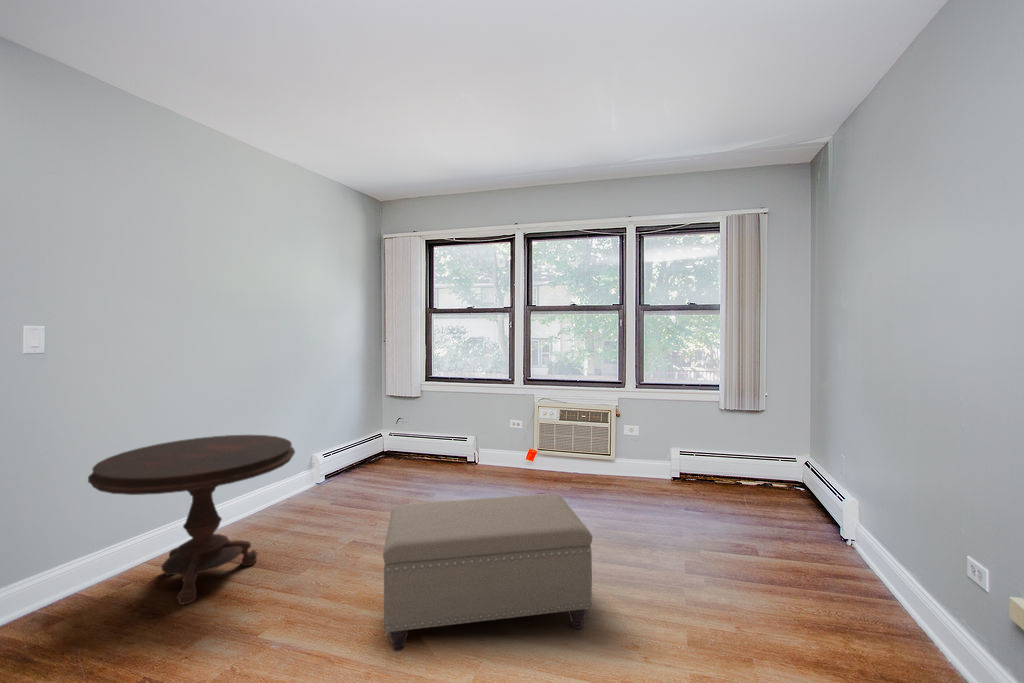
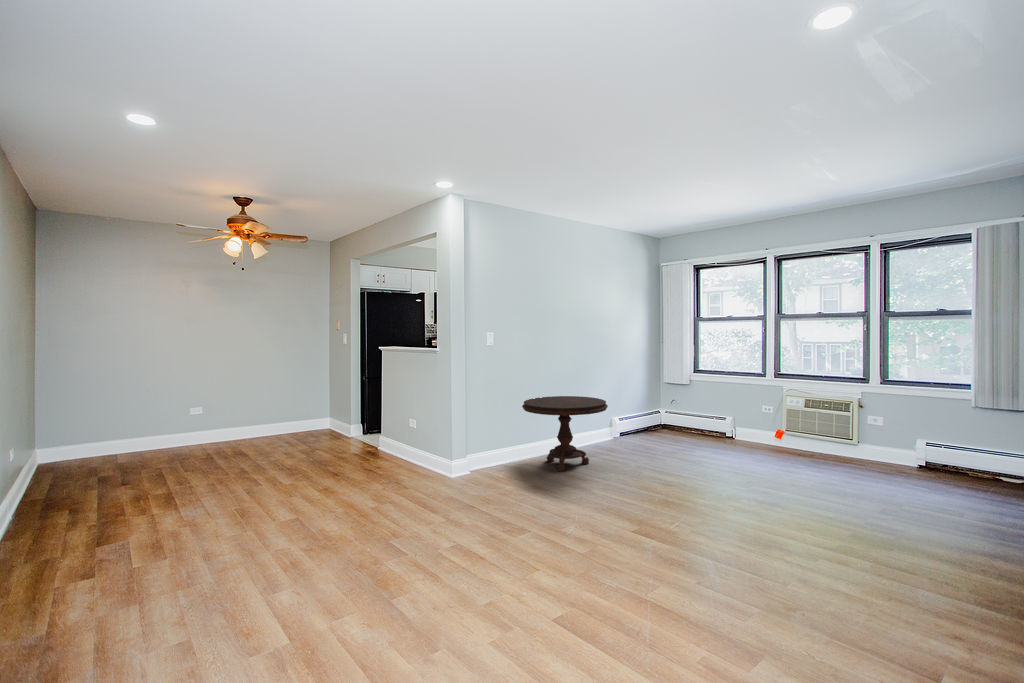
ottoman: present [383,494,592,651] -> none [653,436,774,513]

